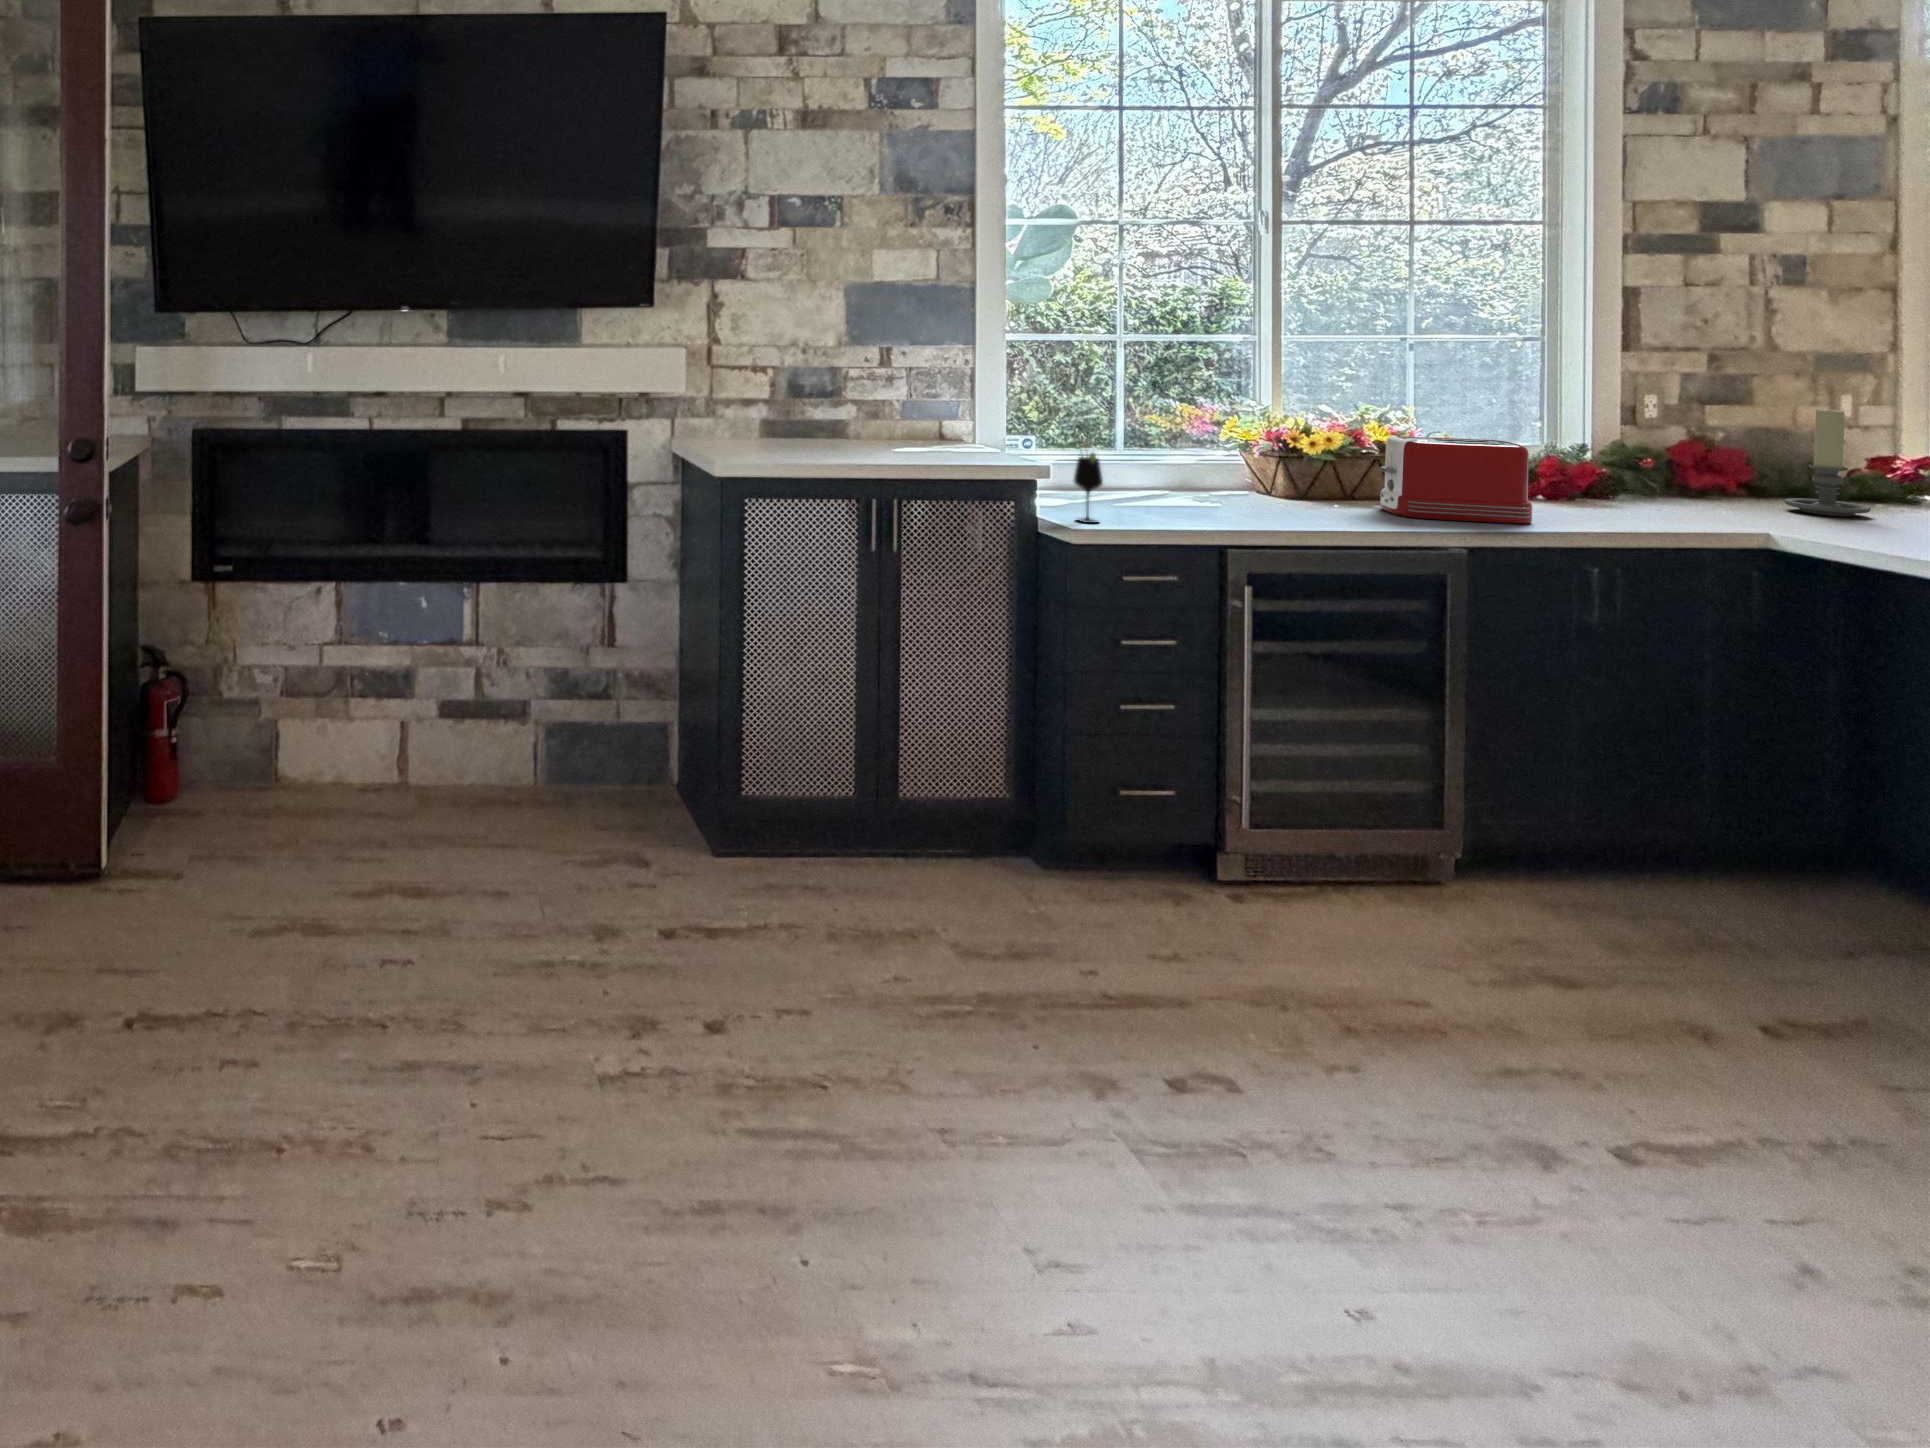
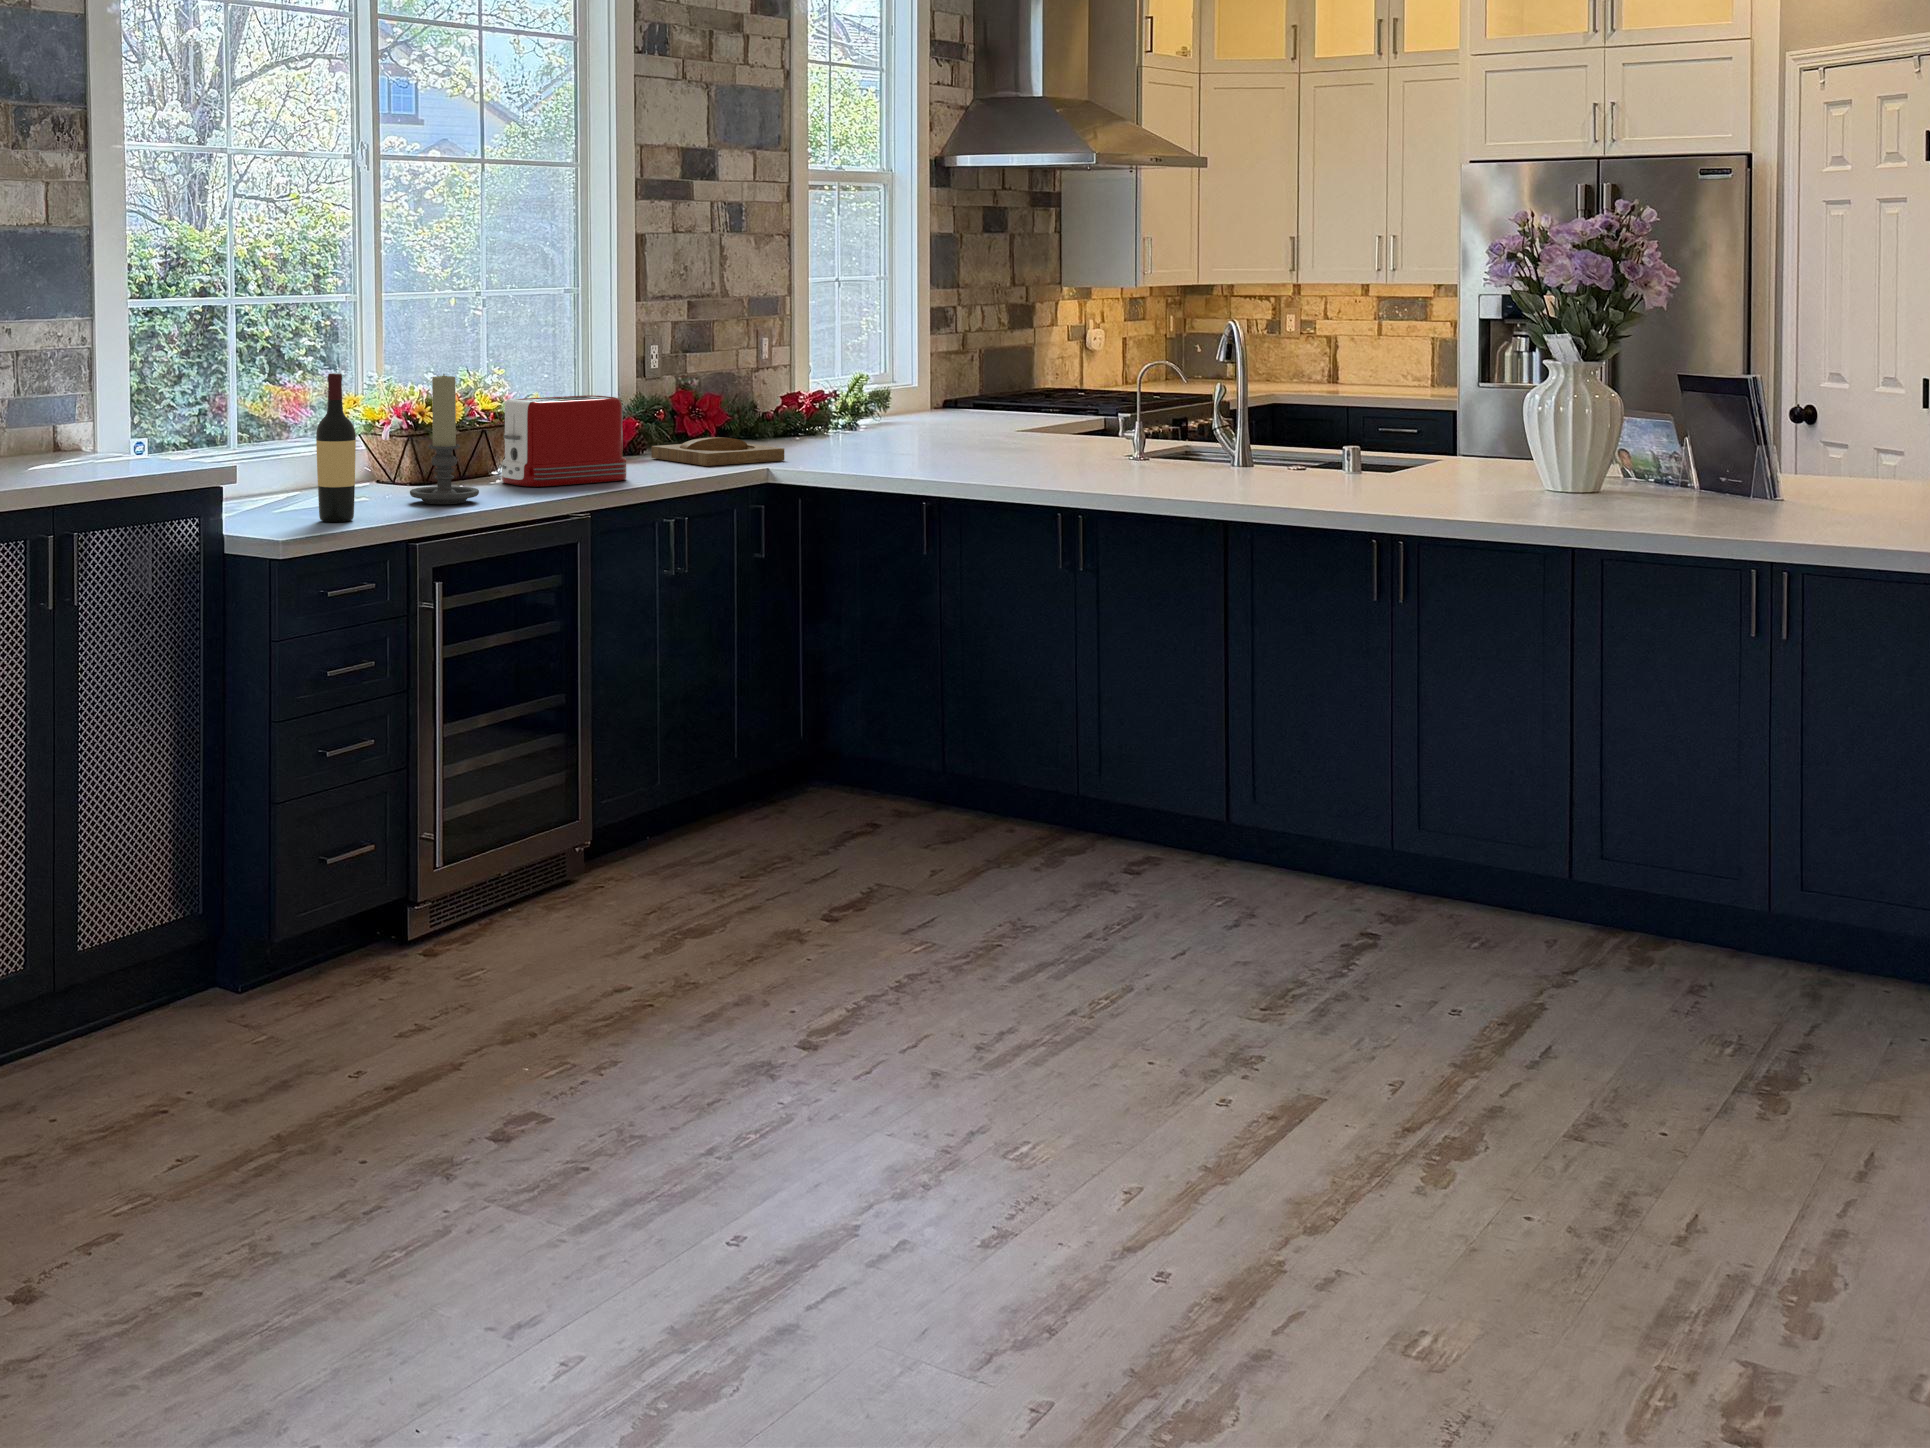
wine bottle: none [1137,404,1174,523] -> present [316,373,356,522]
candle holder: present [1785,408,1871,516] -> present [410,374,479,504]
wine glass: present [1074,452,1103,523] -> none [258,430,291,531]
tray: none [1607,493,1791,529] -> present [651,437,784,466]

